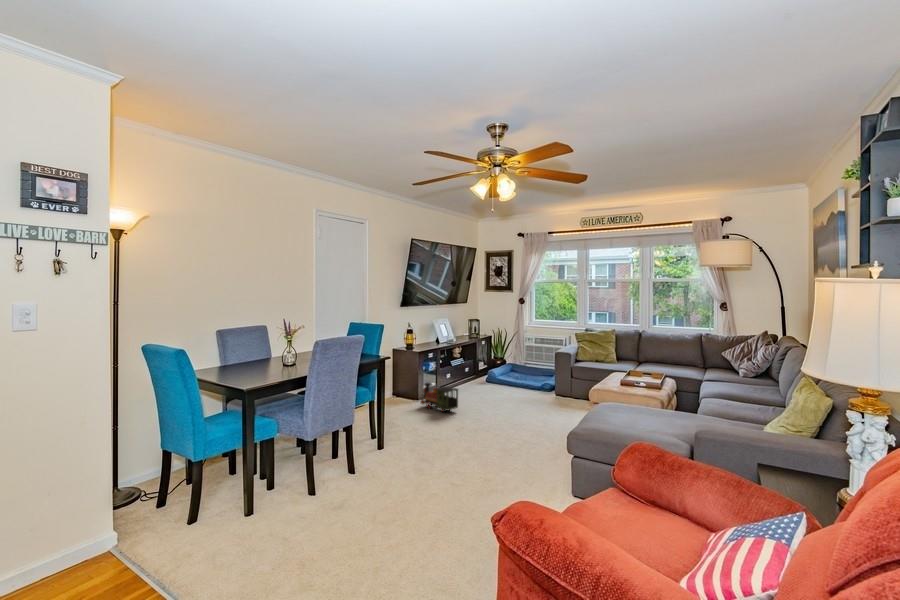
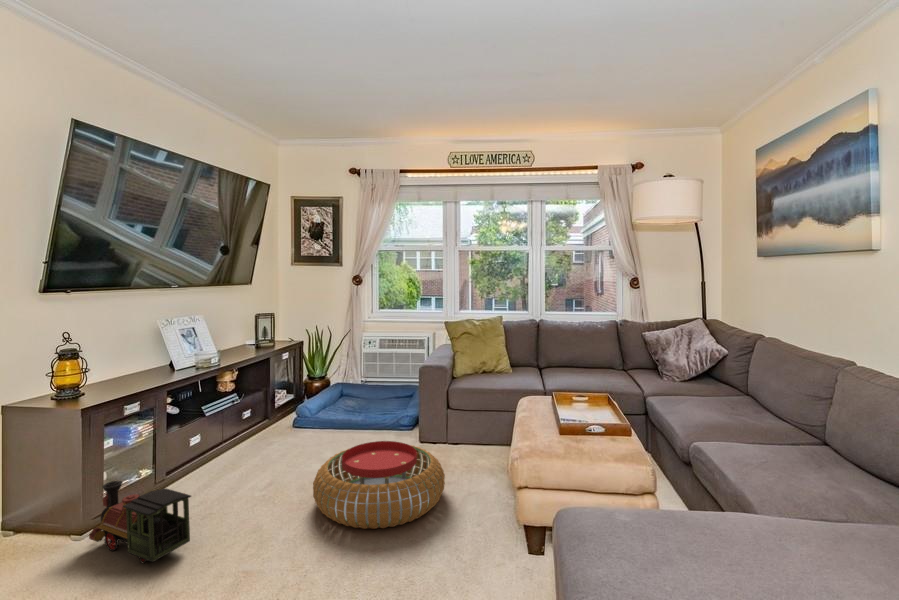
pouf: none [505,382,567,415] -> present [313,441,445,529]

